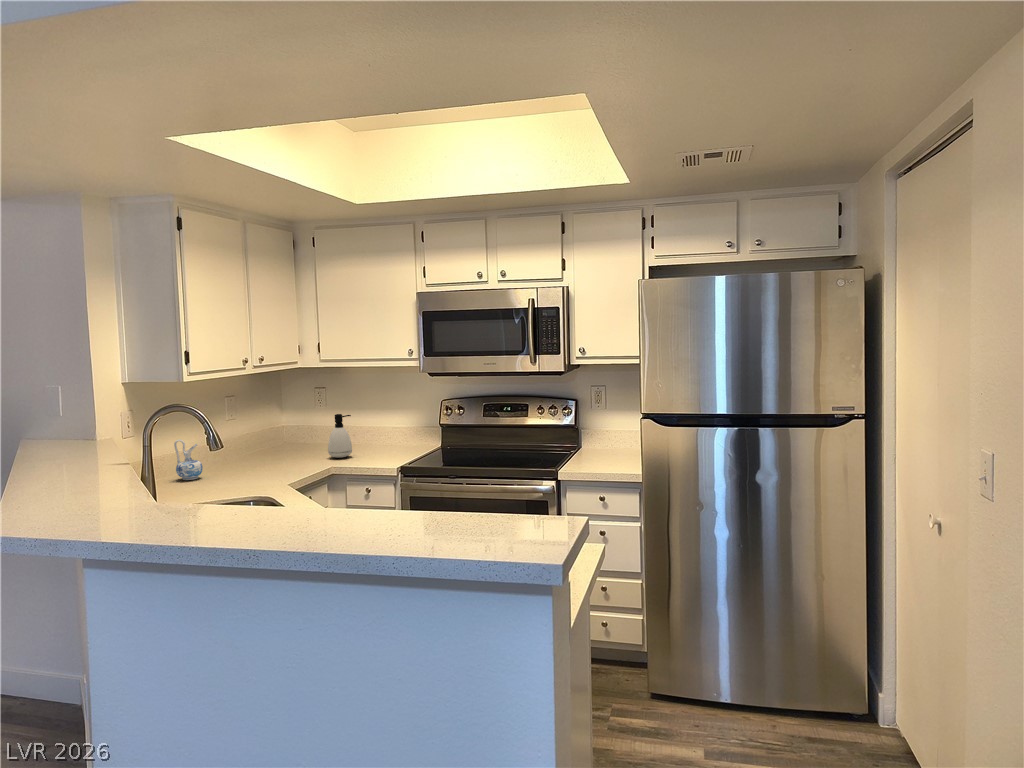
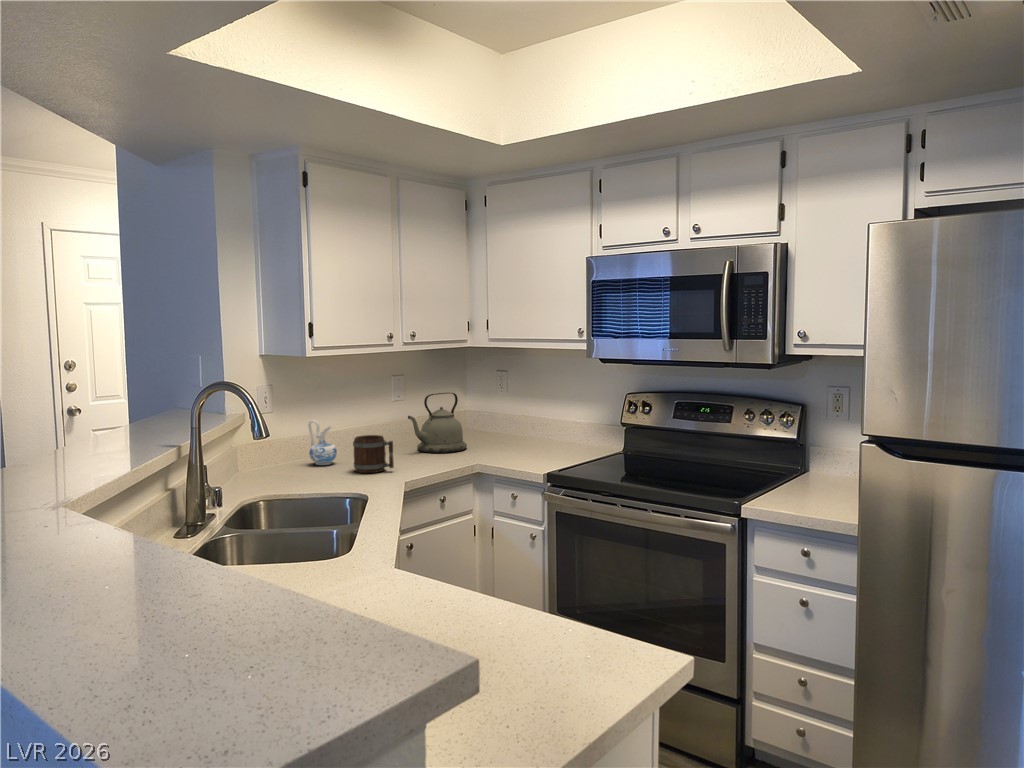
kettle: none [258,408,308,461] -> present [408,393,467,453]
soap dispenser: present [328,414,352,458] -> none [483,403,511,455]
mug: none [228,448,268,482] -> present [353,435,394,473]

